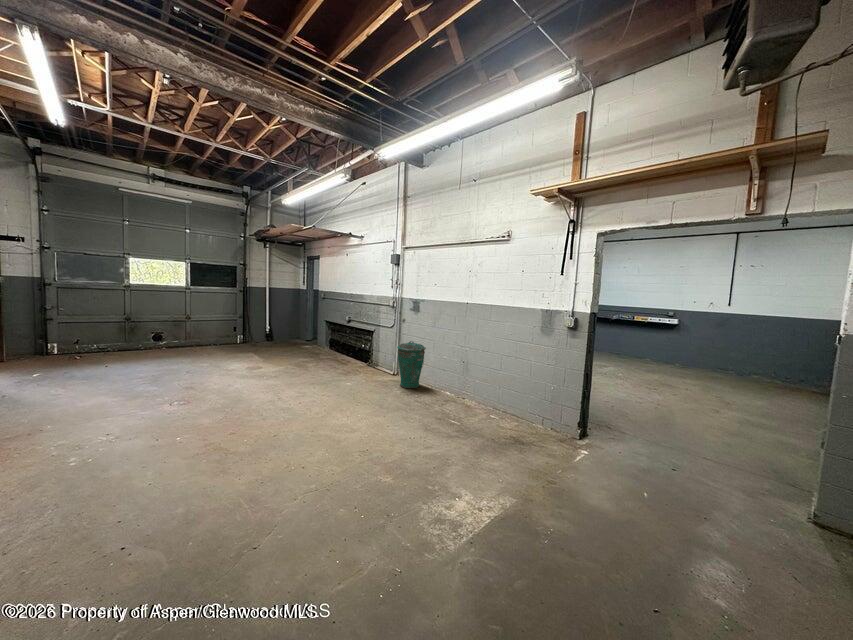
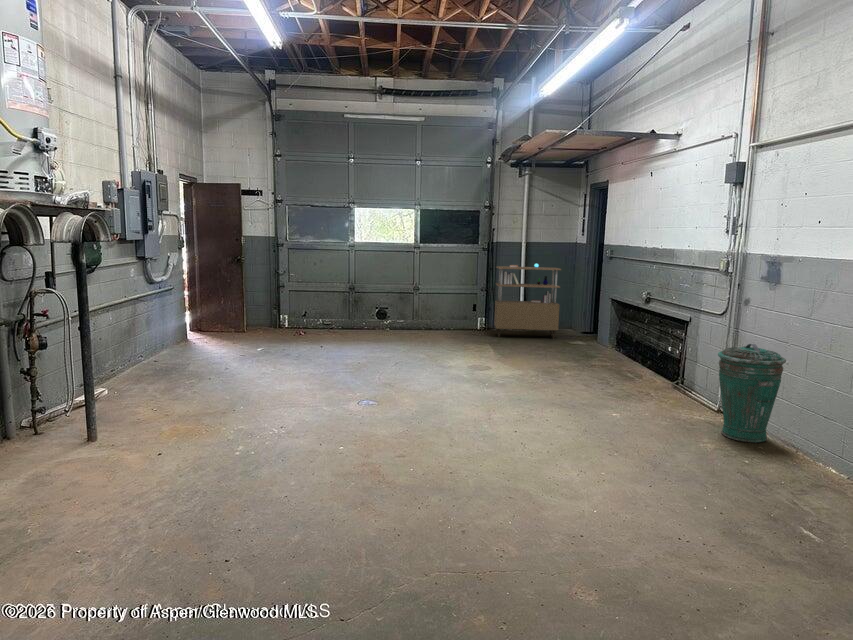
shelving unit: none [250,301,294,347] -> present [494,264,561,339]

